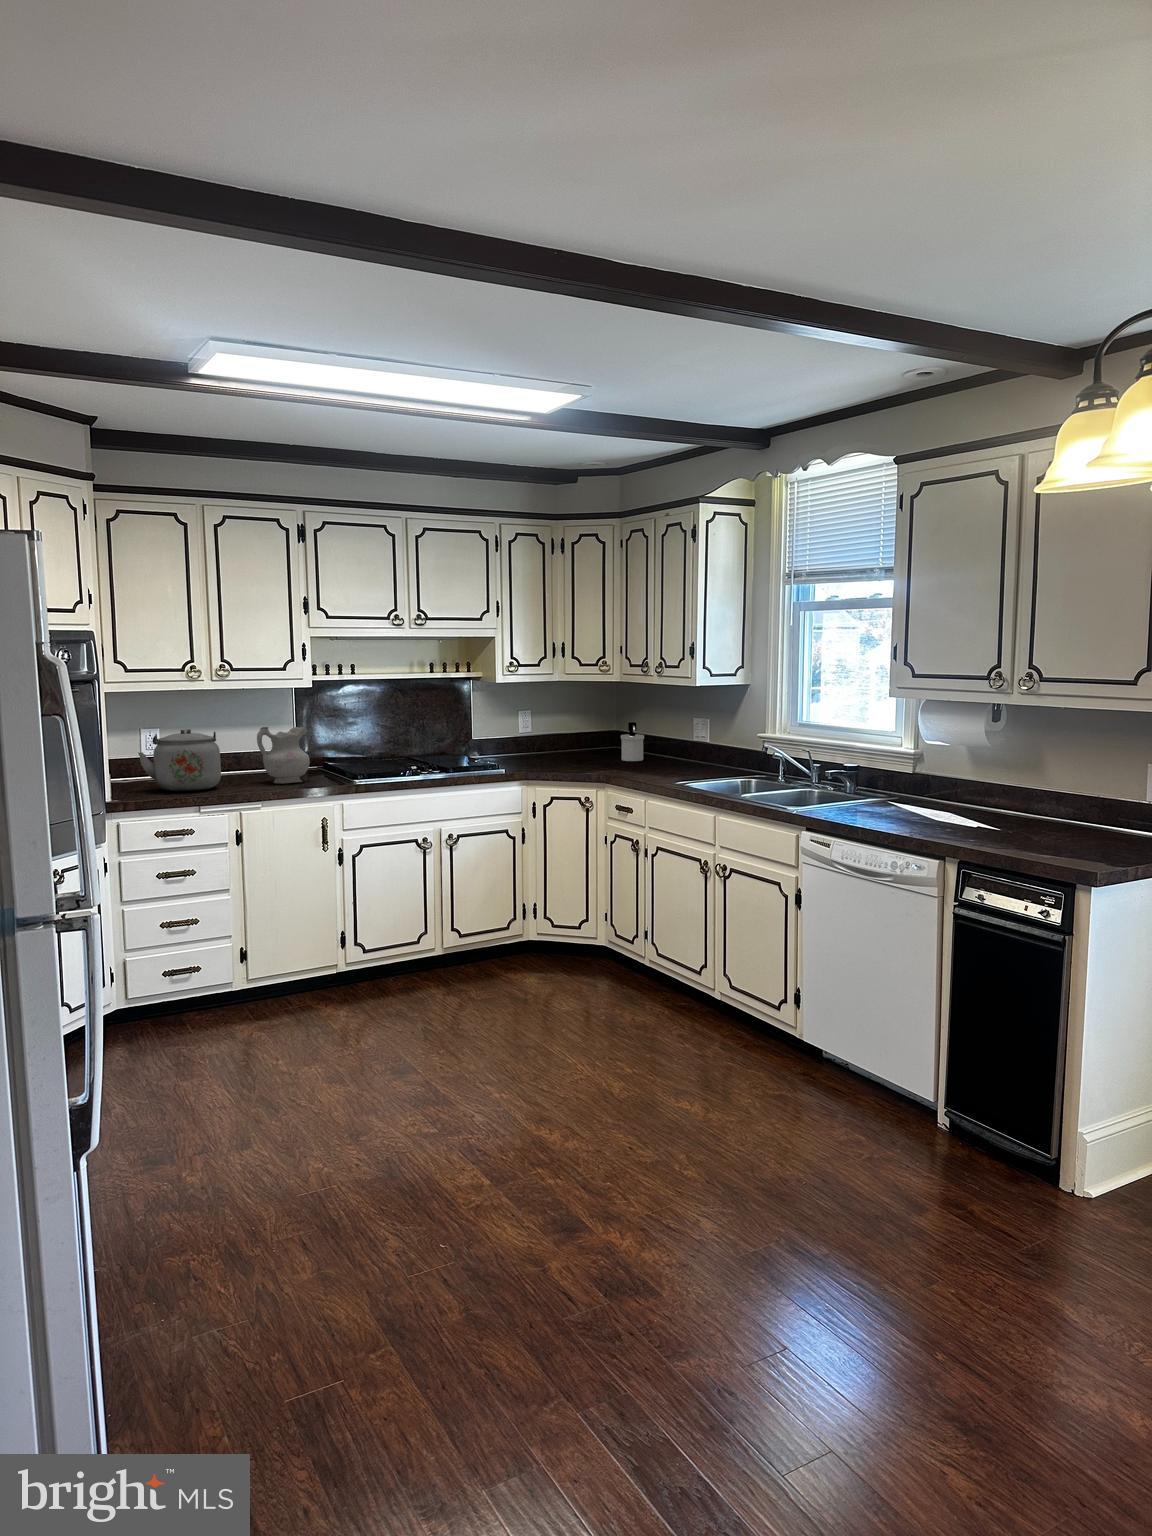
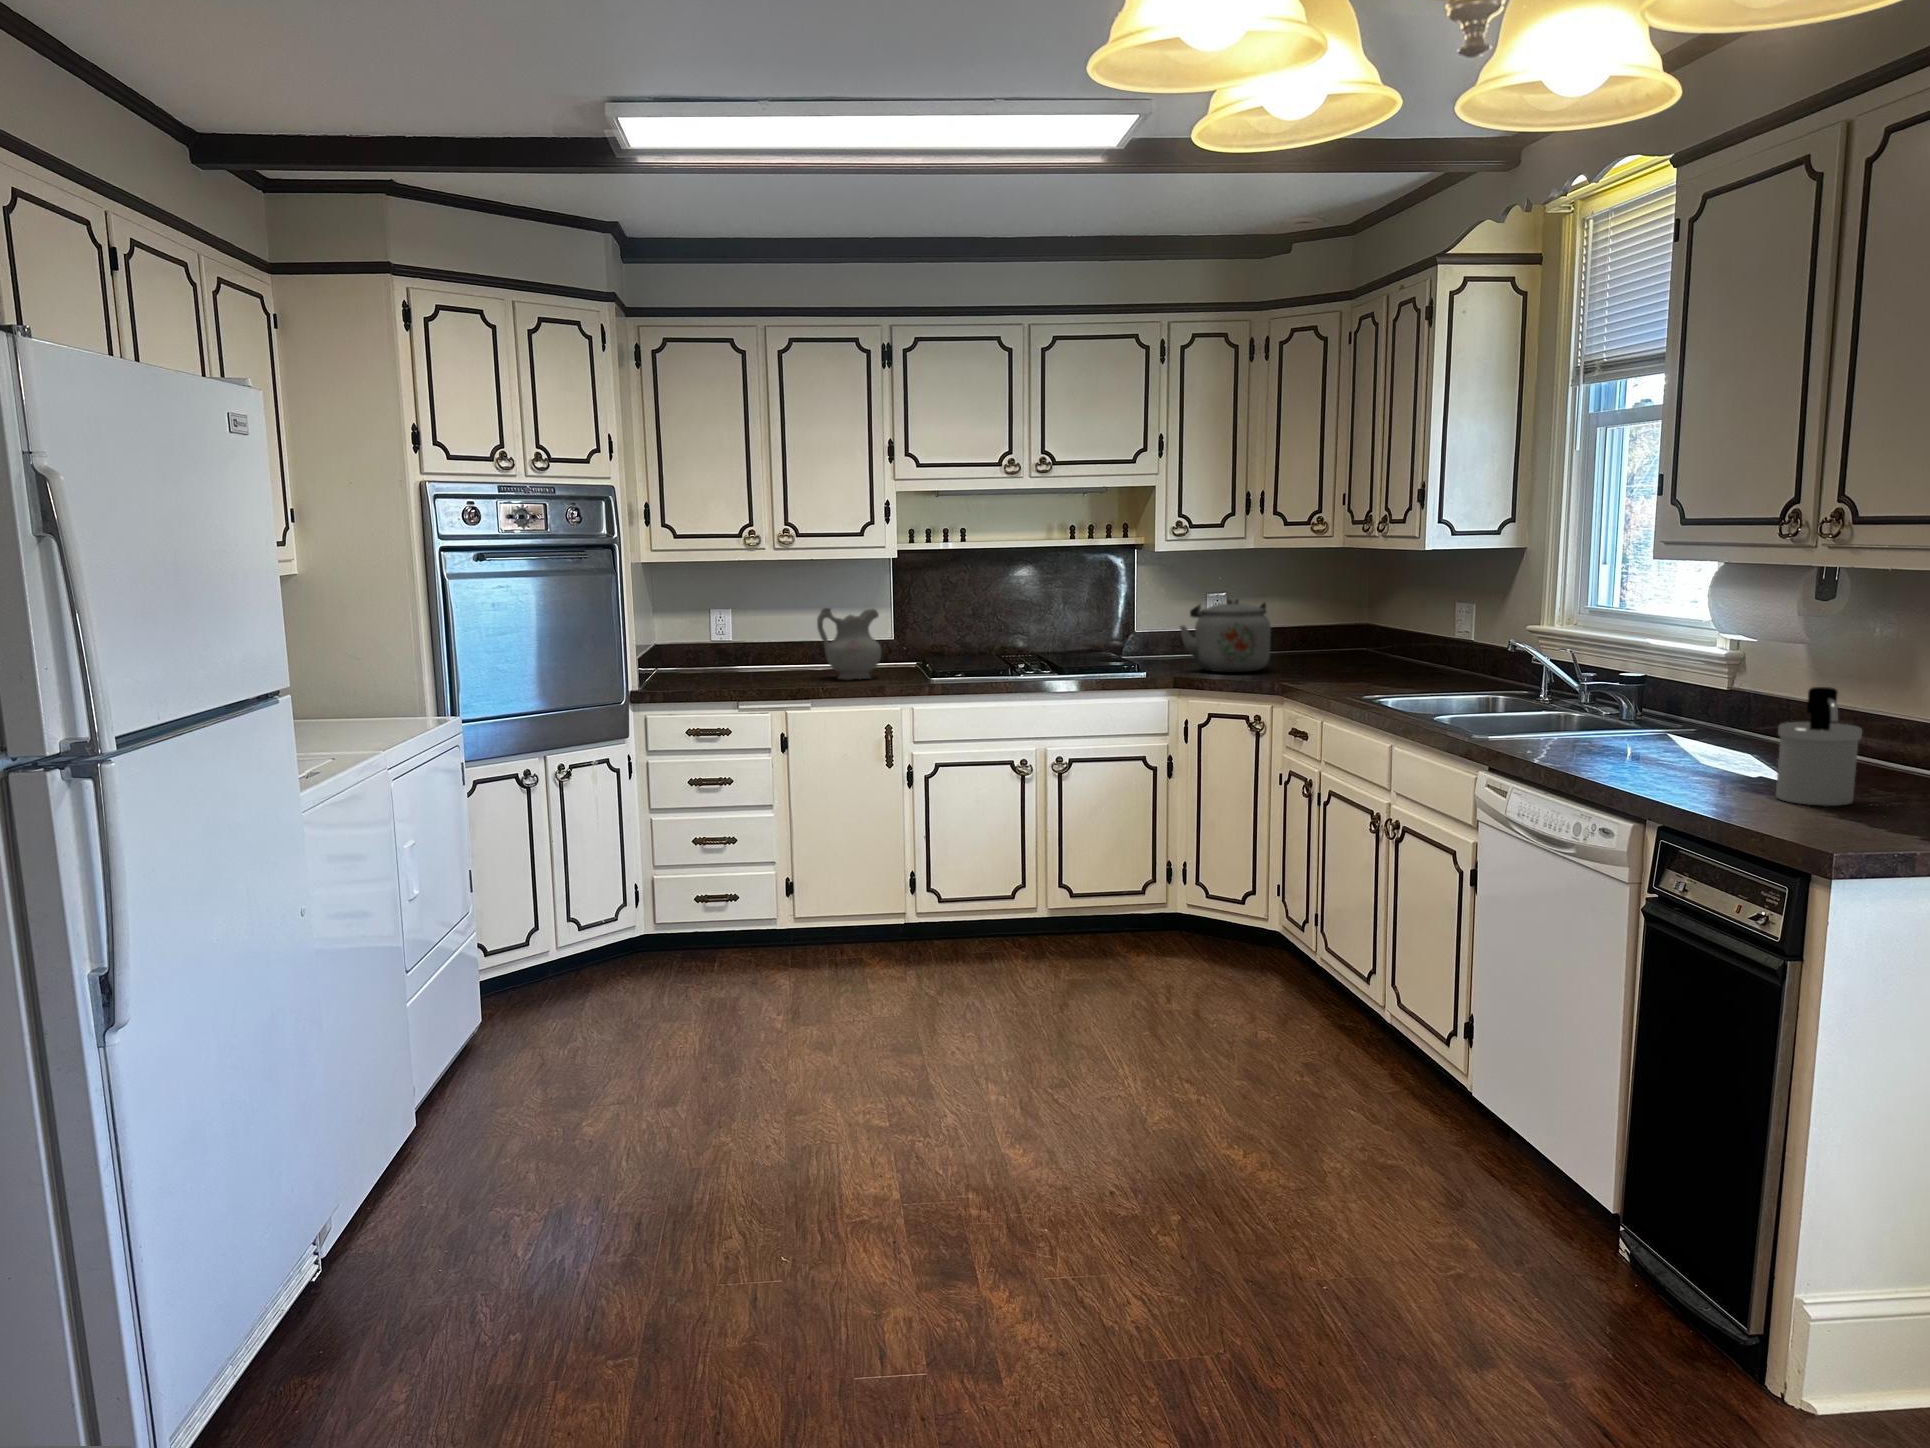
soap dispenser: present [621,722,644,761] -> present [1776,687,1862,806]
kettle: present [138,729,221,791] -> present [1180,599,1271,672]

